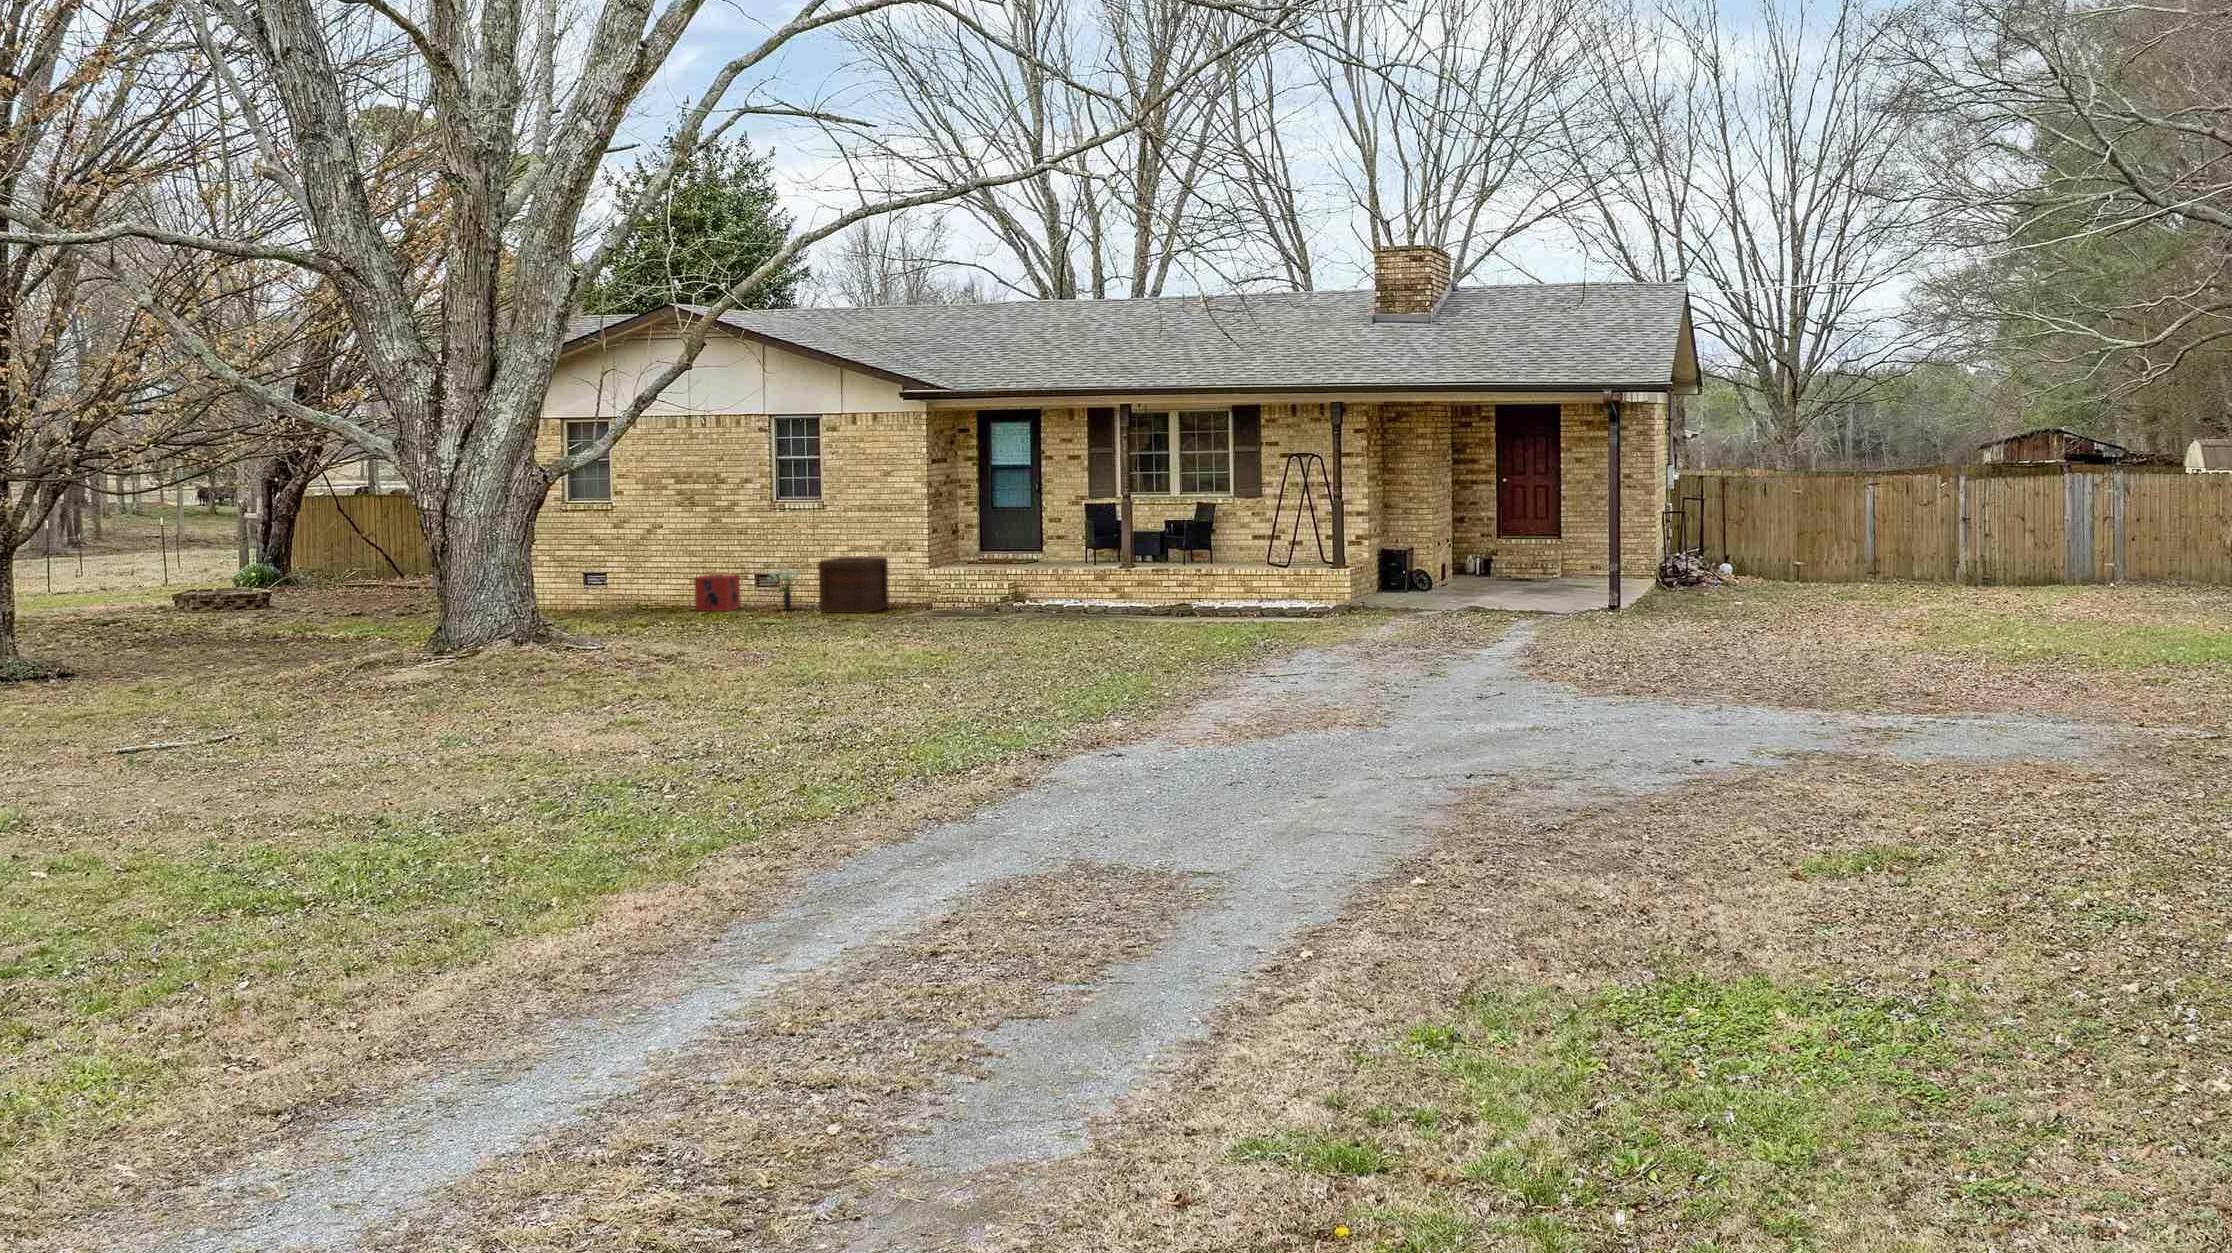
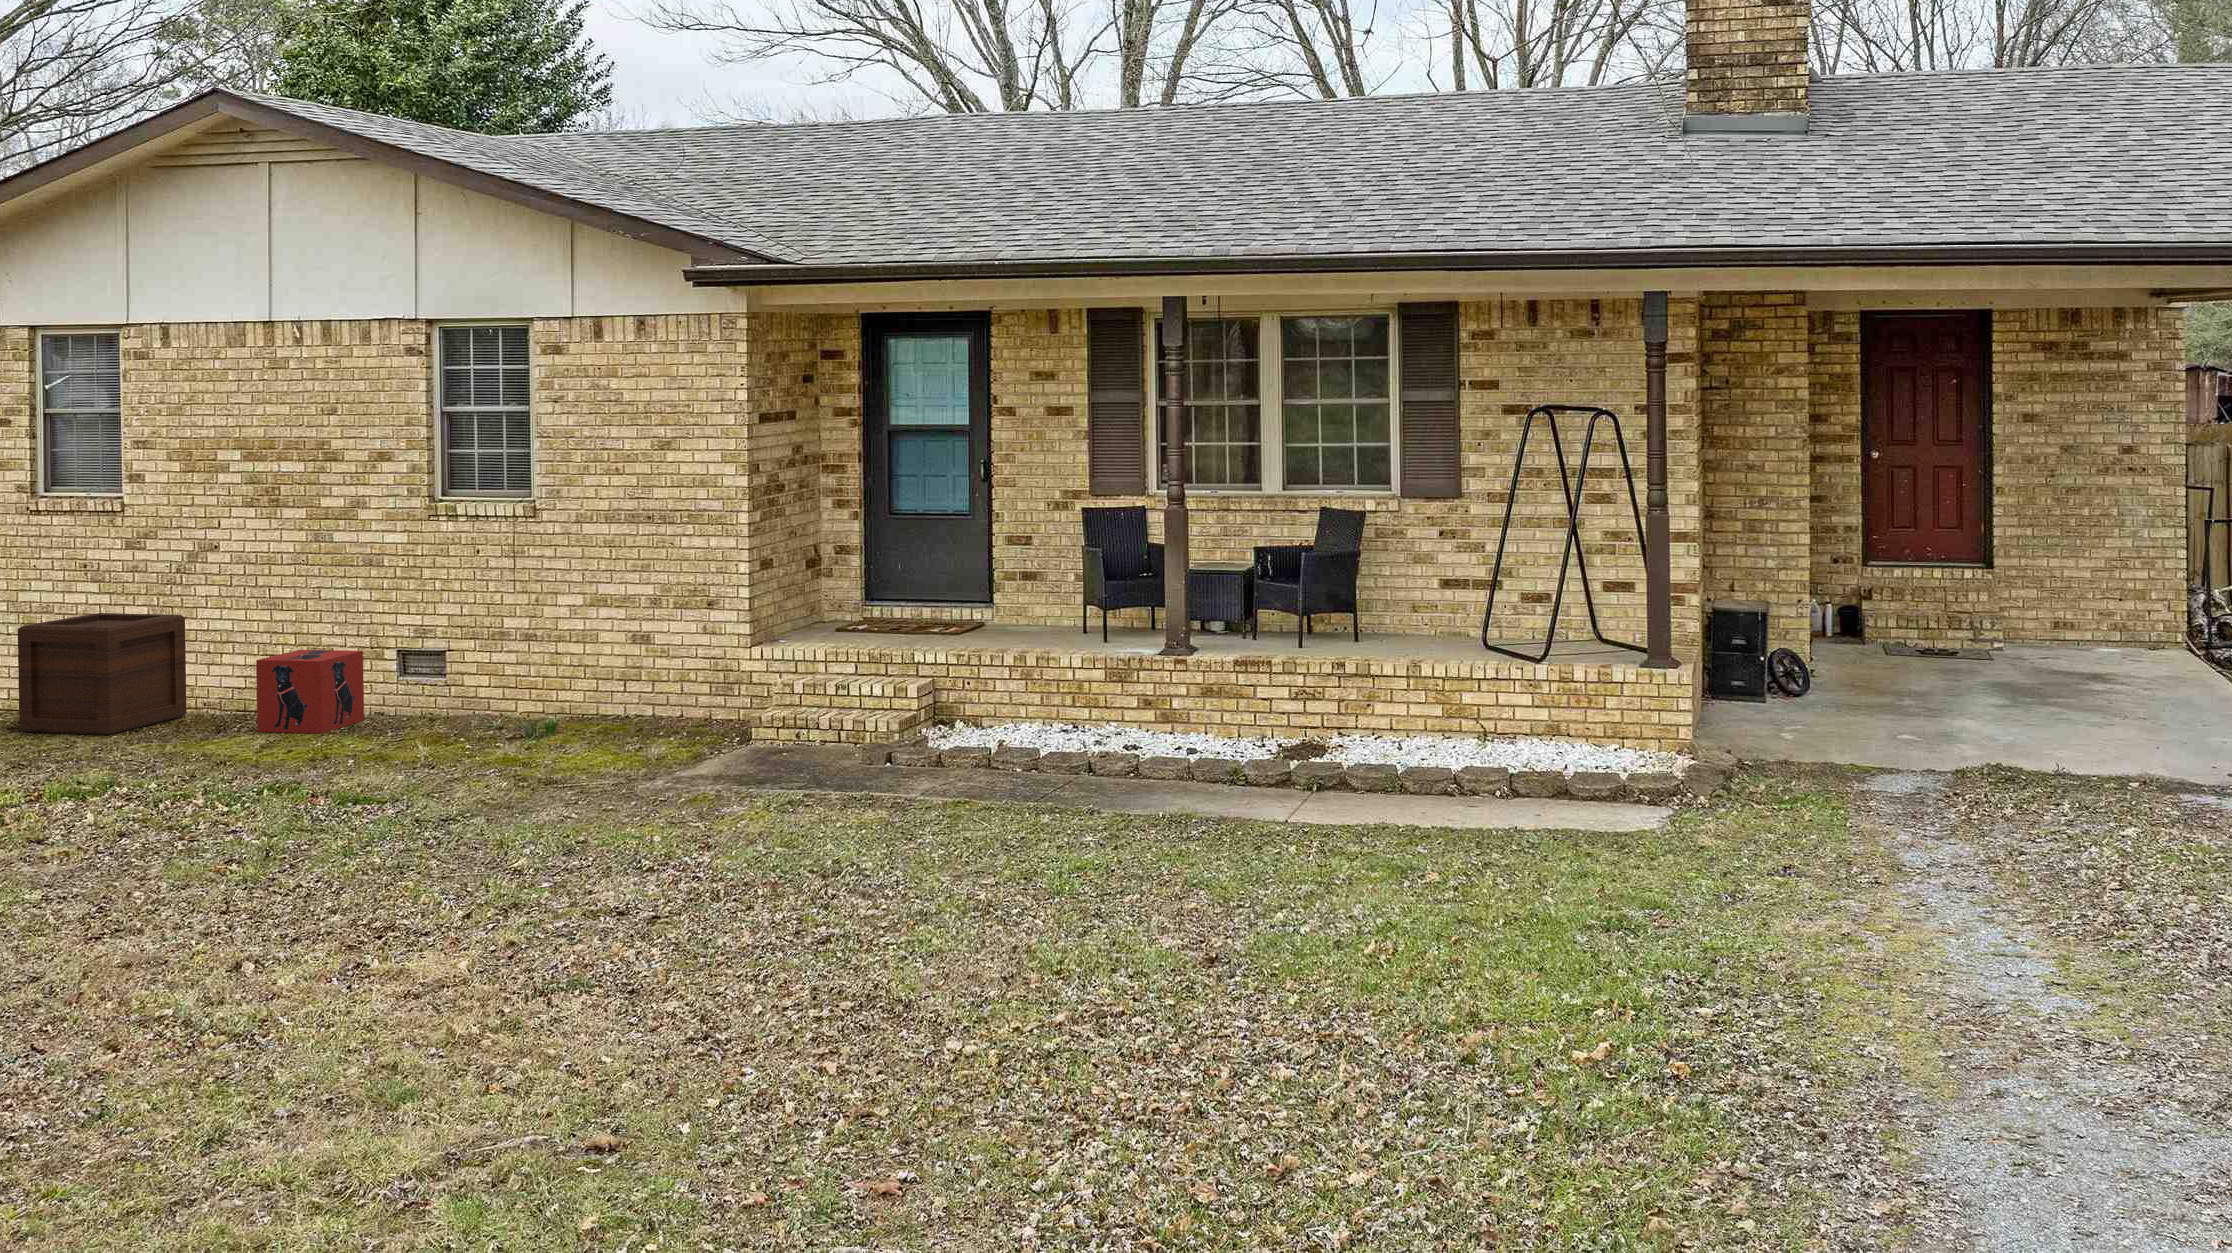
wooden crate: present [818,557,889,613] -> present [18,613,187,735]
potted plant: present [768,568,800,610] -> none [404,641,494,732]

